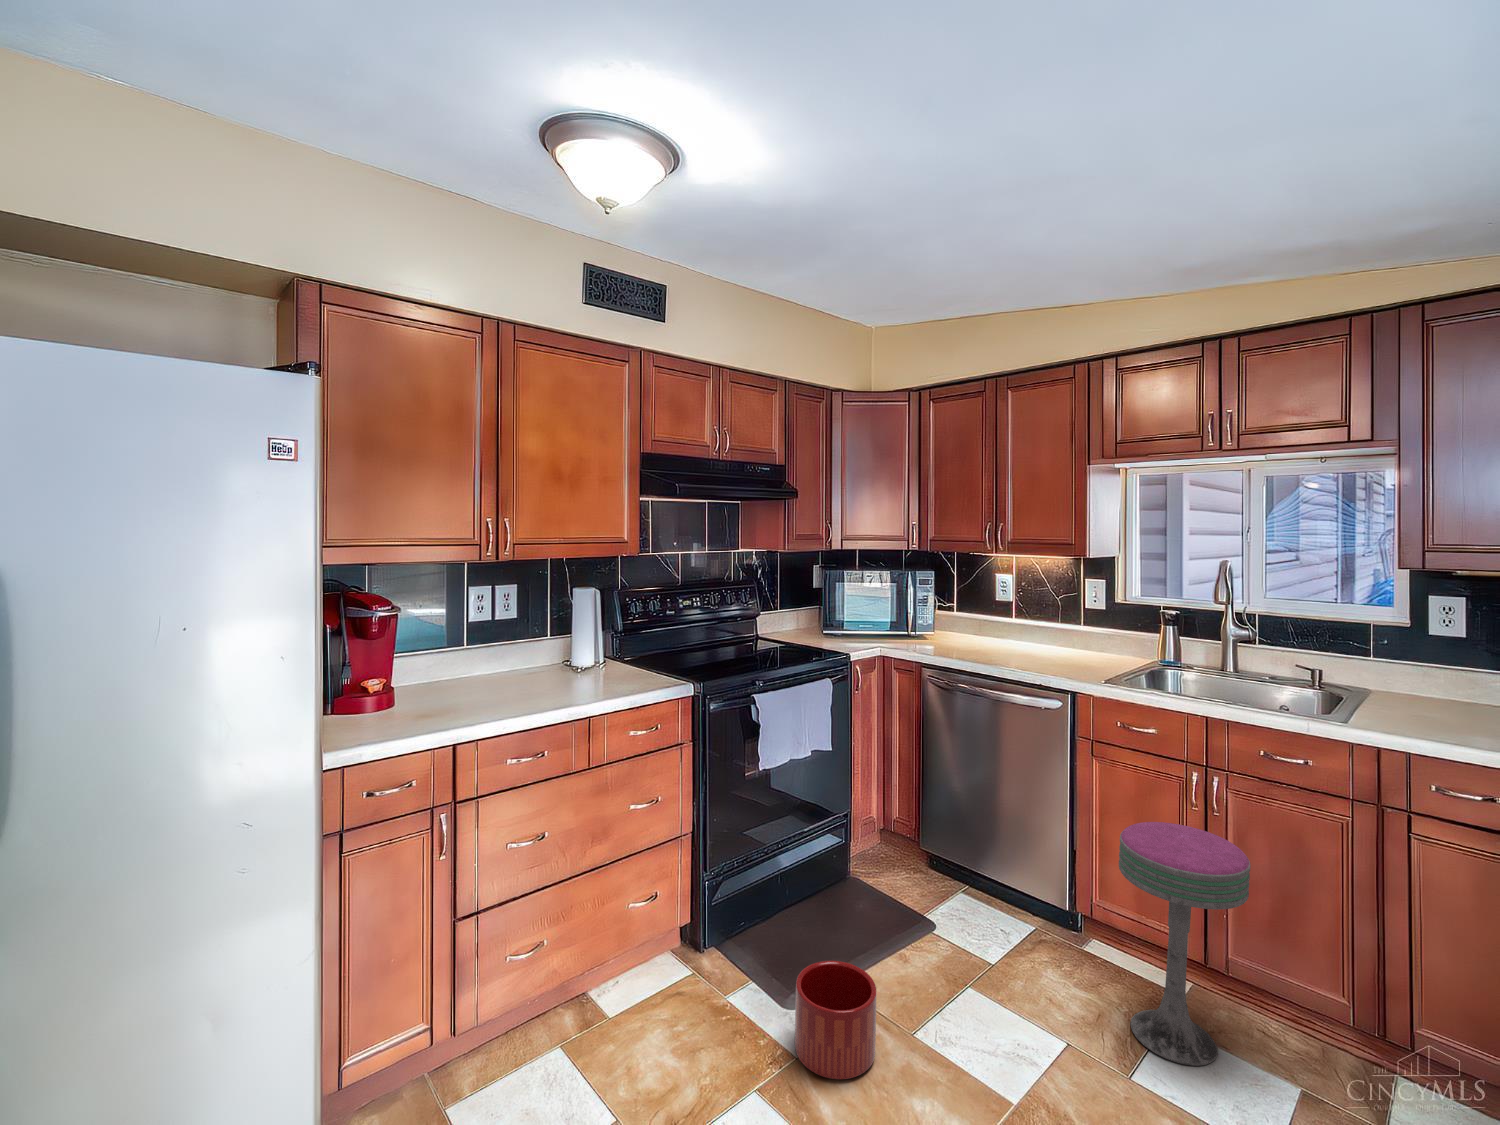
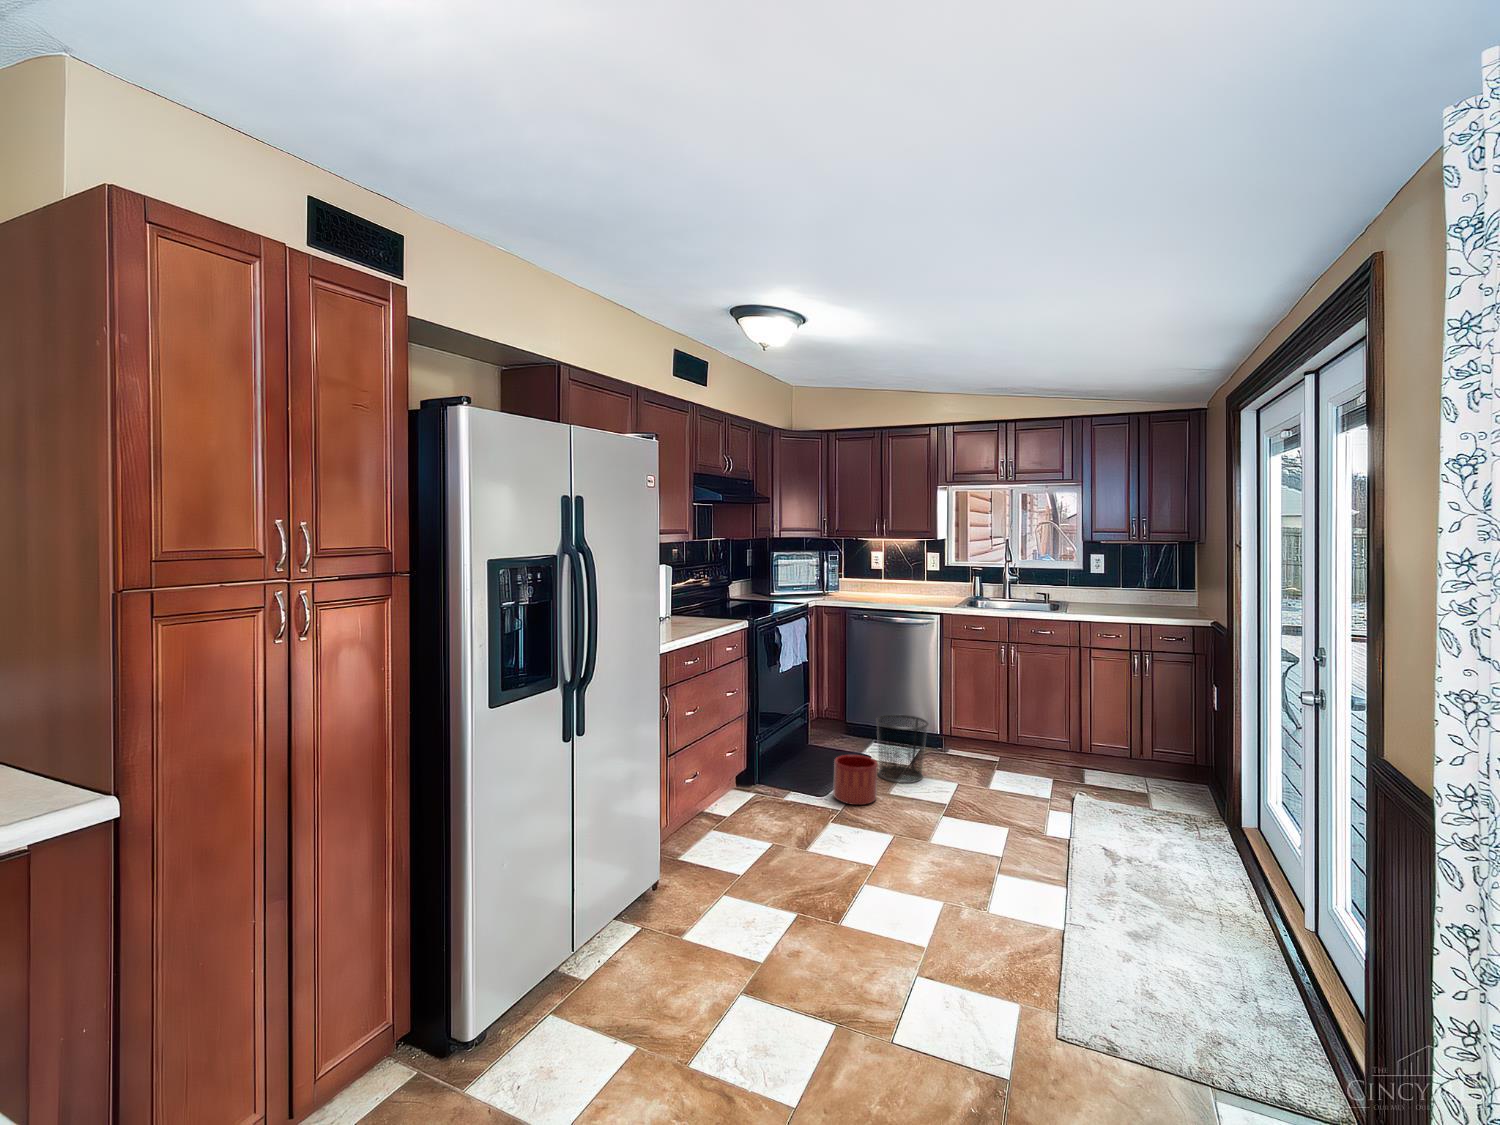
bar stool: present [1119,822,1251,1066] -> none [975,670,1033,779]
waste bin: none [914,878,1014,1027] -> present [876,714,928,783]

